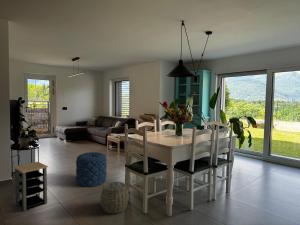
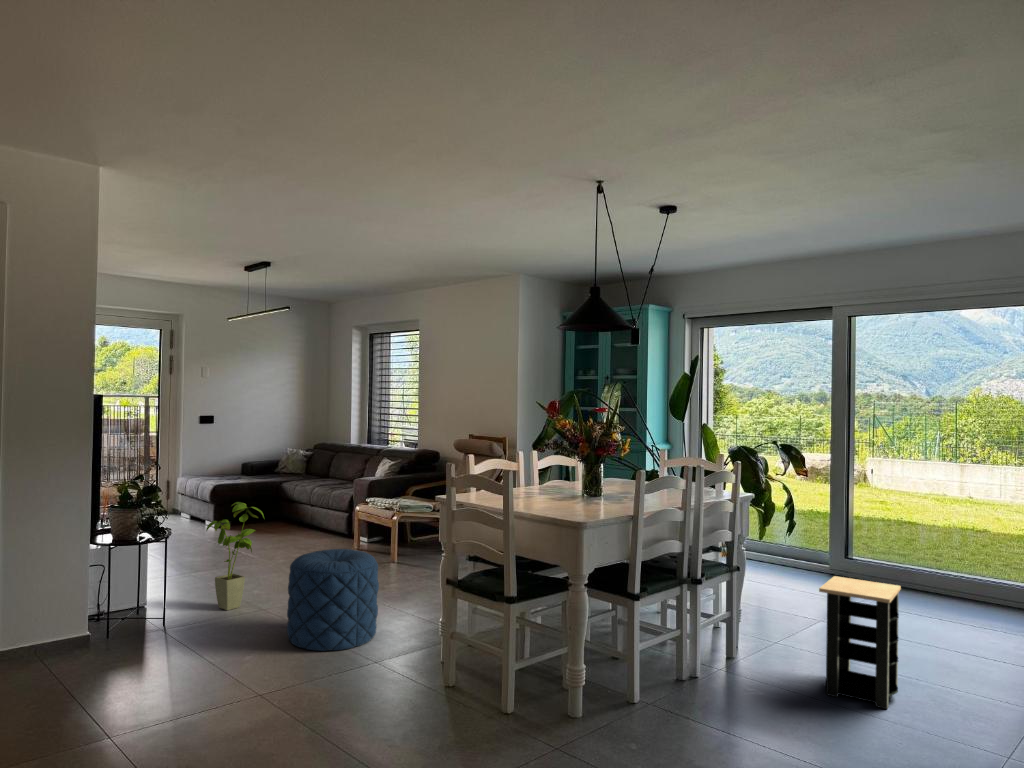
house plant: none [53,136,72,171] -> present [206,502,264,610]
side table: present [13,162,48,211] -> present [819,576,901,709]
woven basket: present [101,182,128,214] -> none [380,627,460,715]

